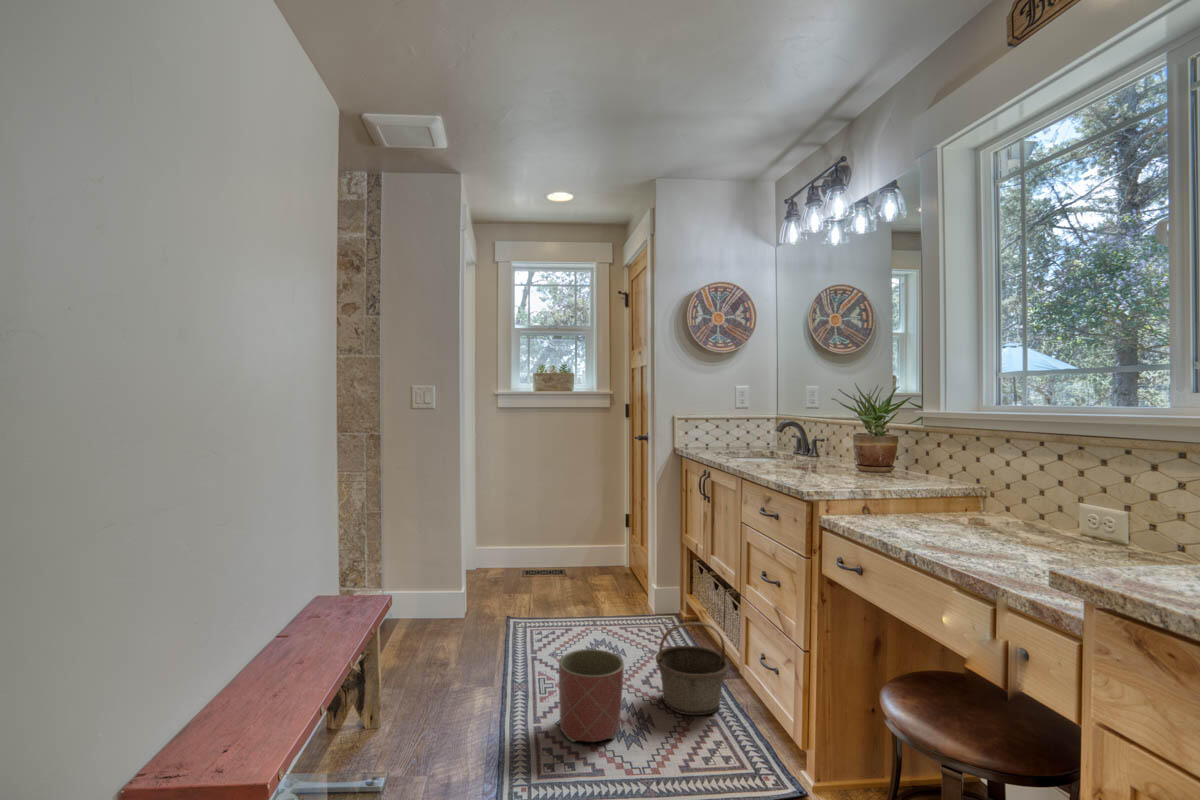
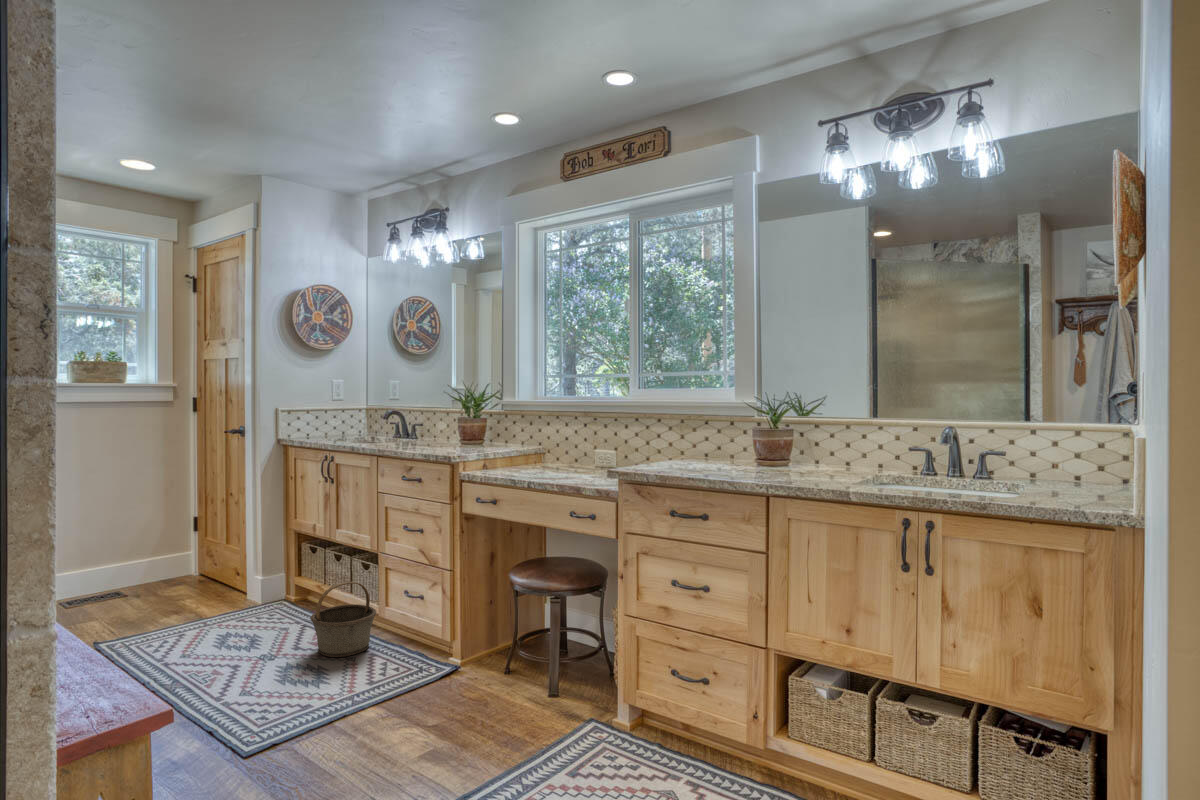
planter: present [559,649,624,742] -> none [238,620,301,698]

